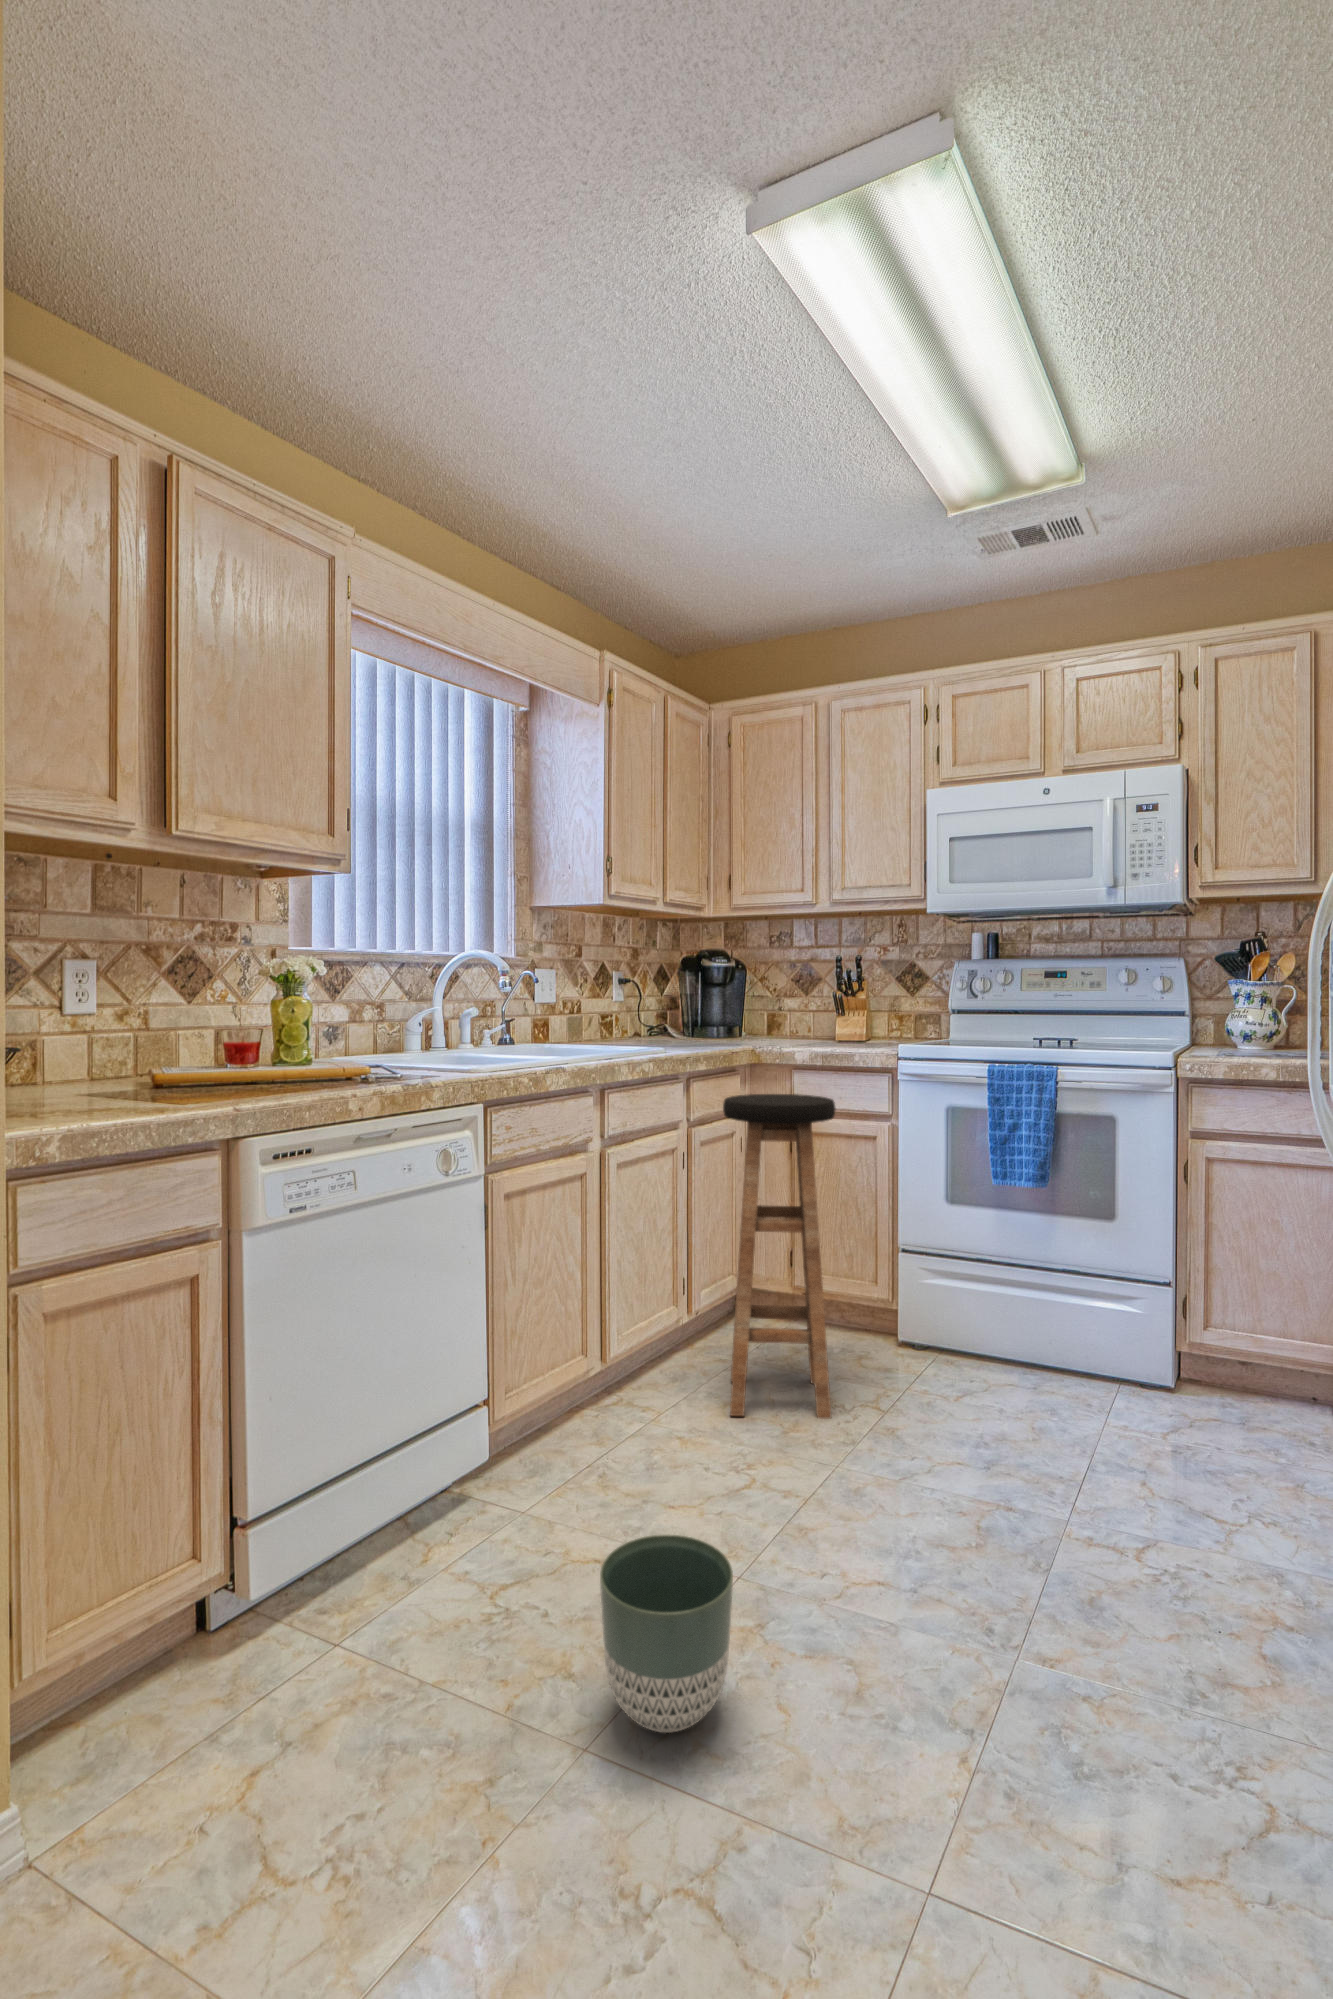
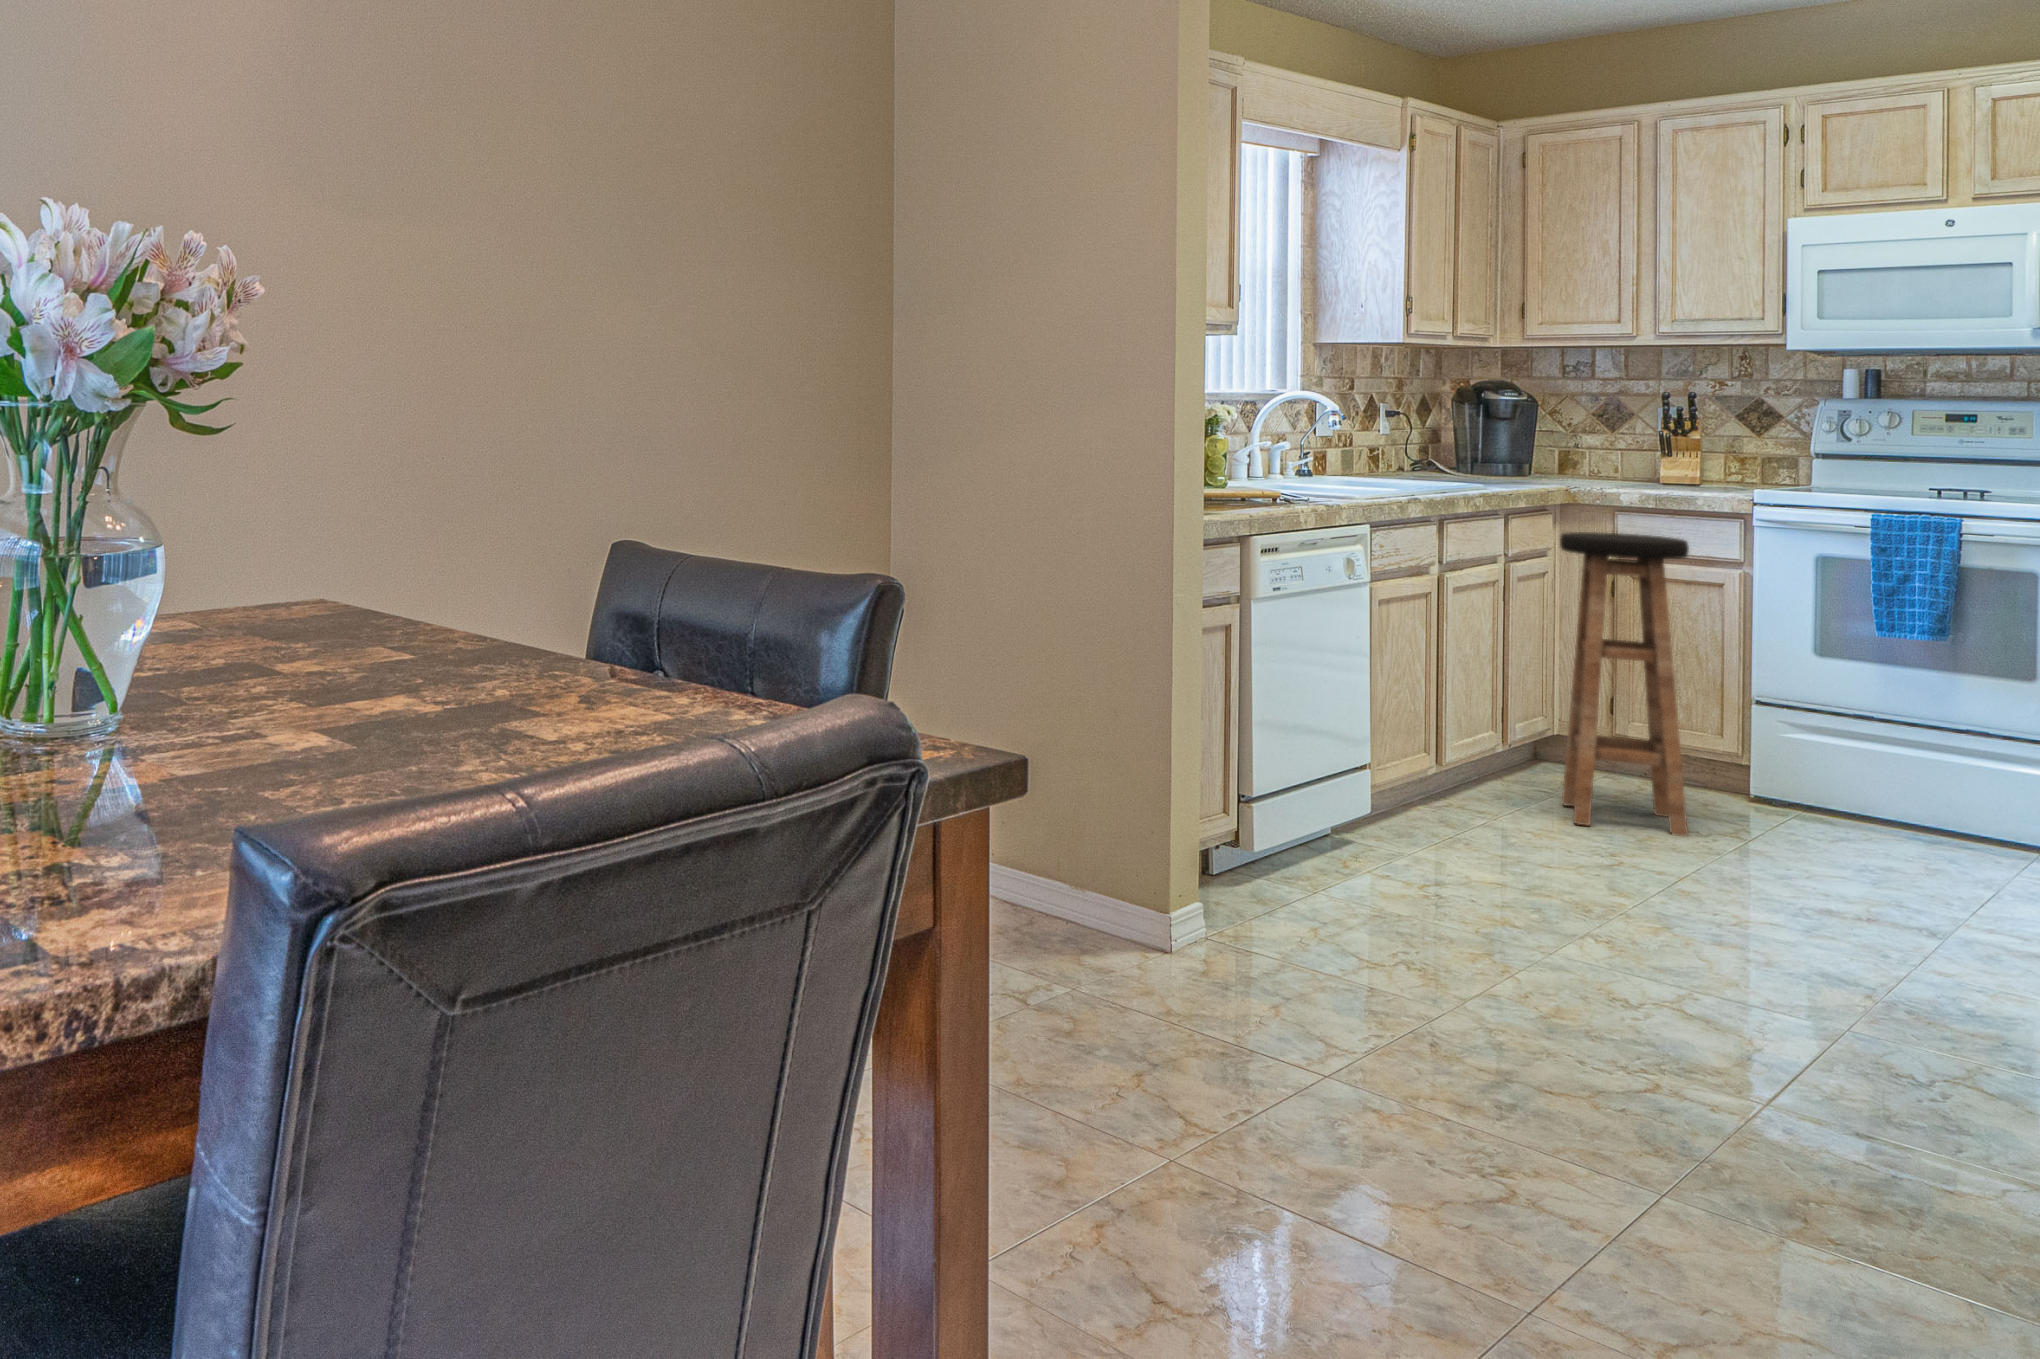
planter: present [600,1535,733,1733] -> none [1549,824,1658,939]

